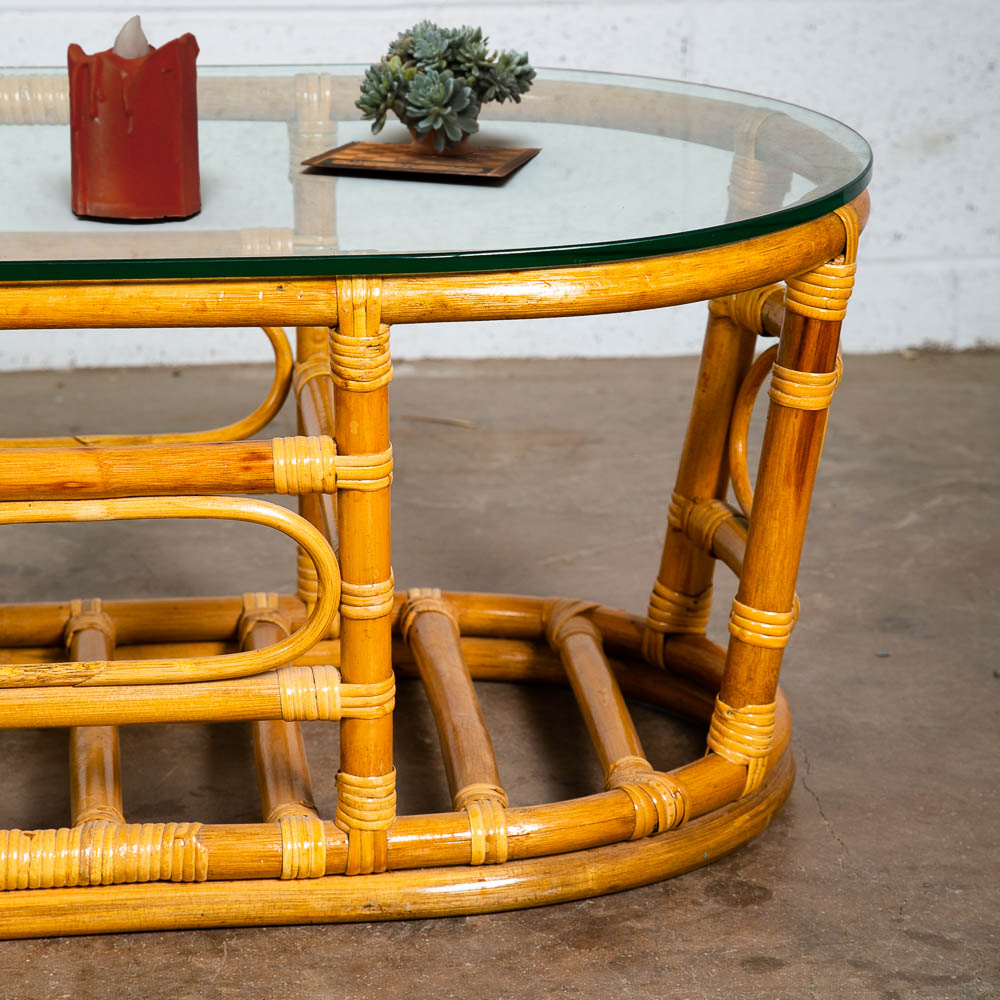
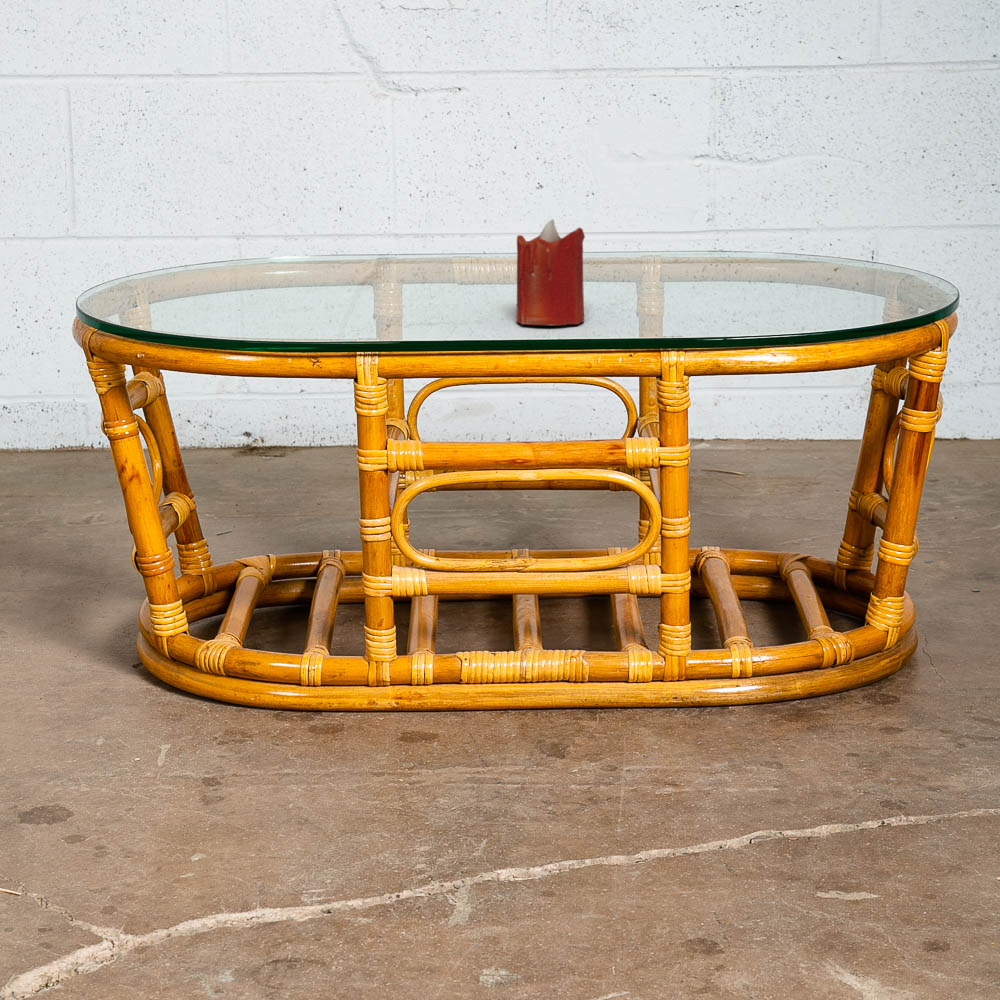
succulent plant: present [301,20,542,177] -> none [632,216,767,300]

